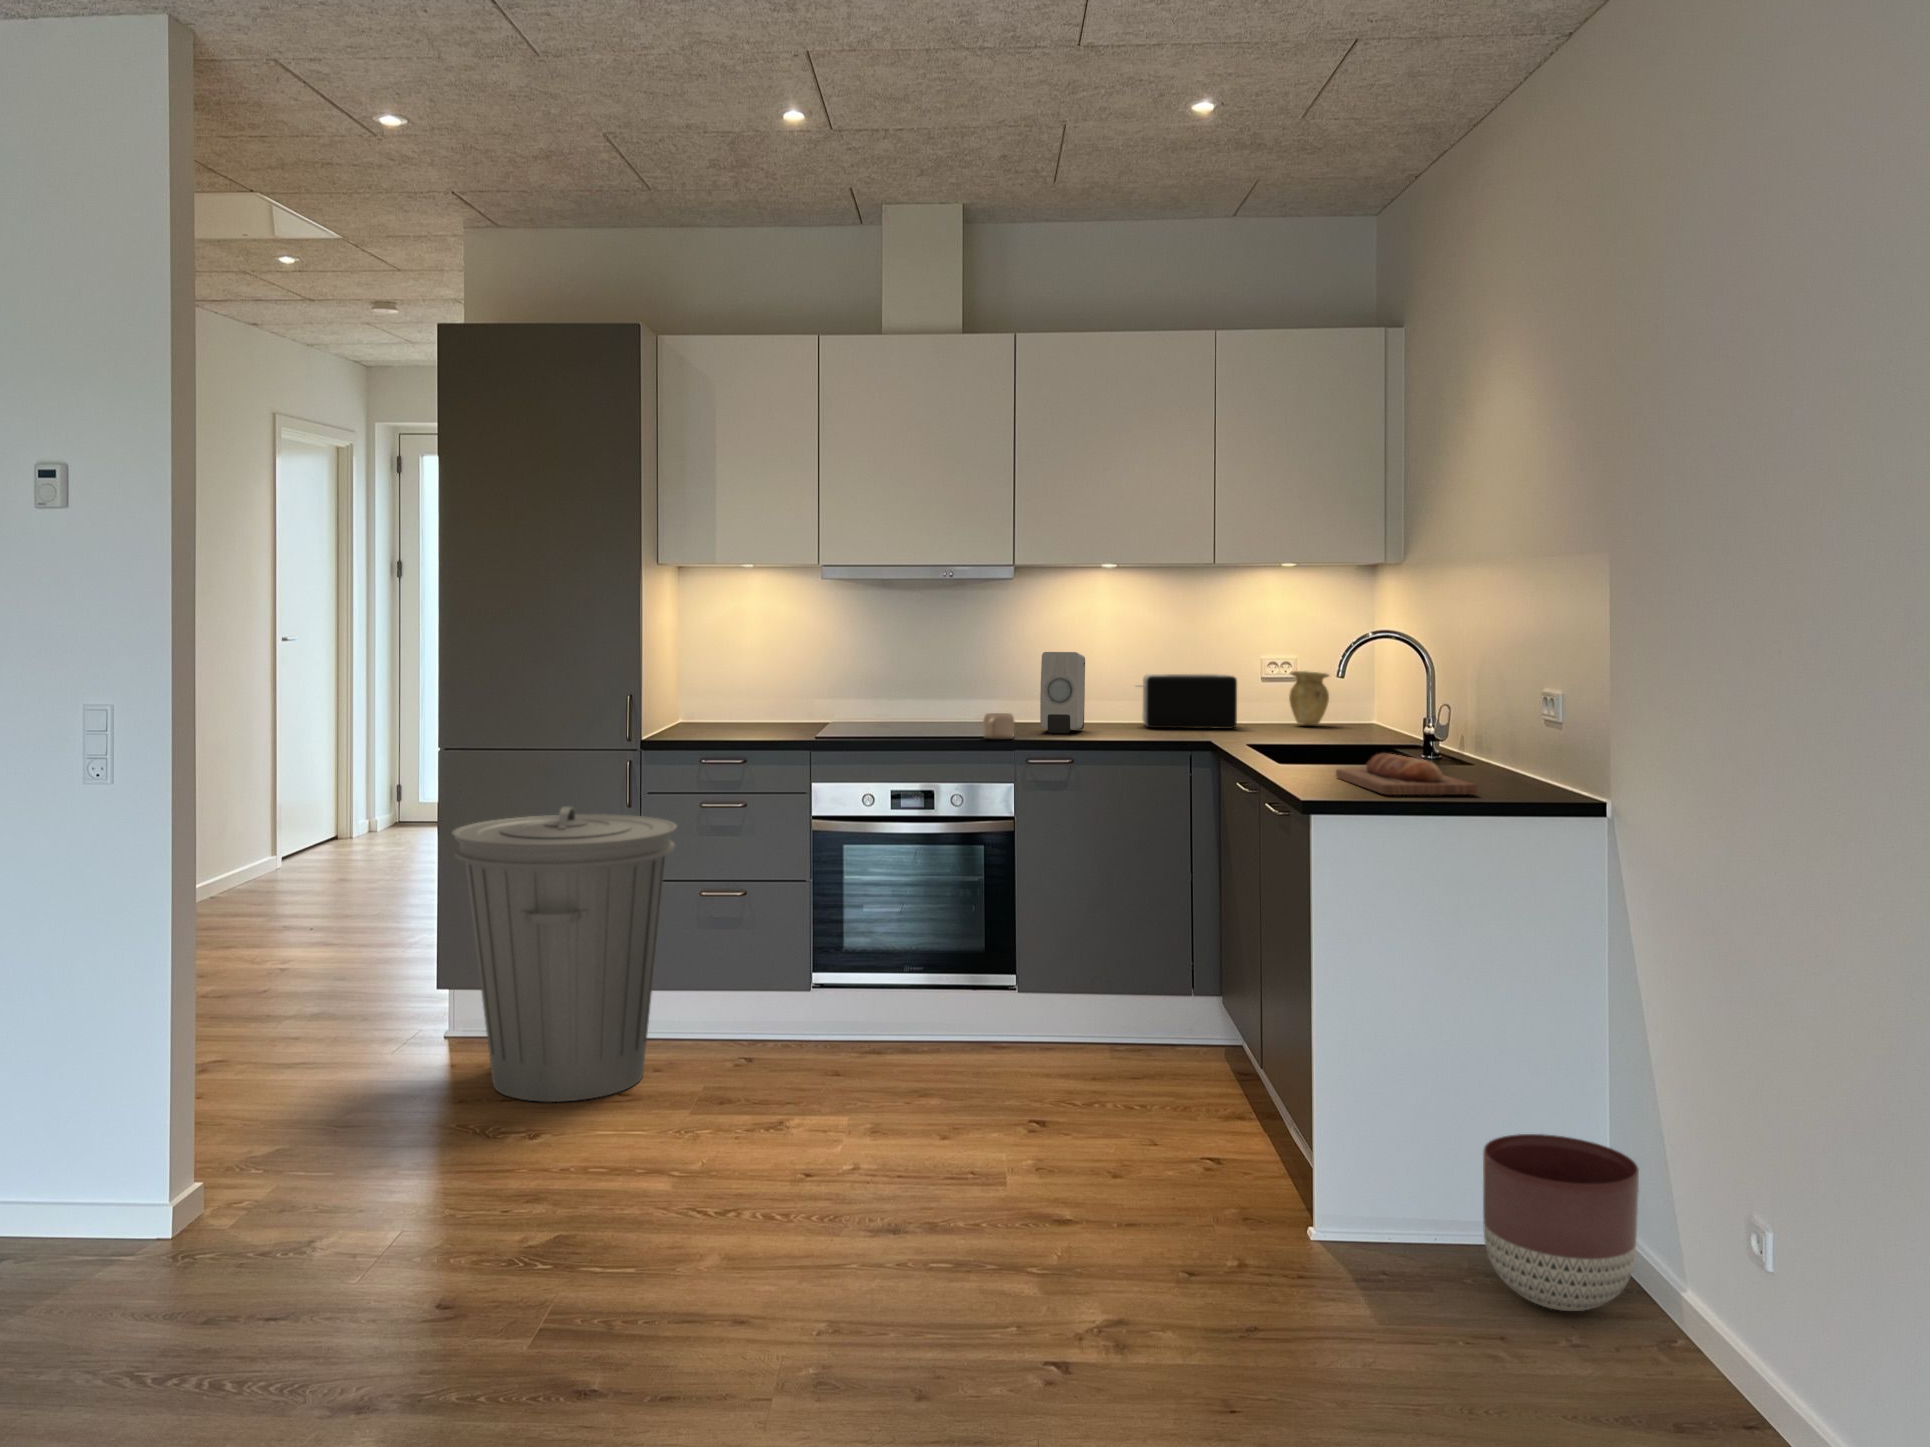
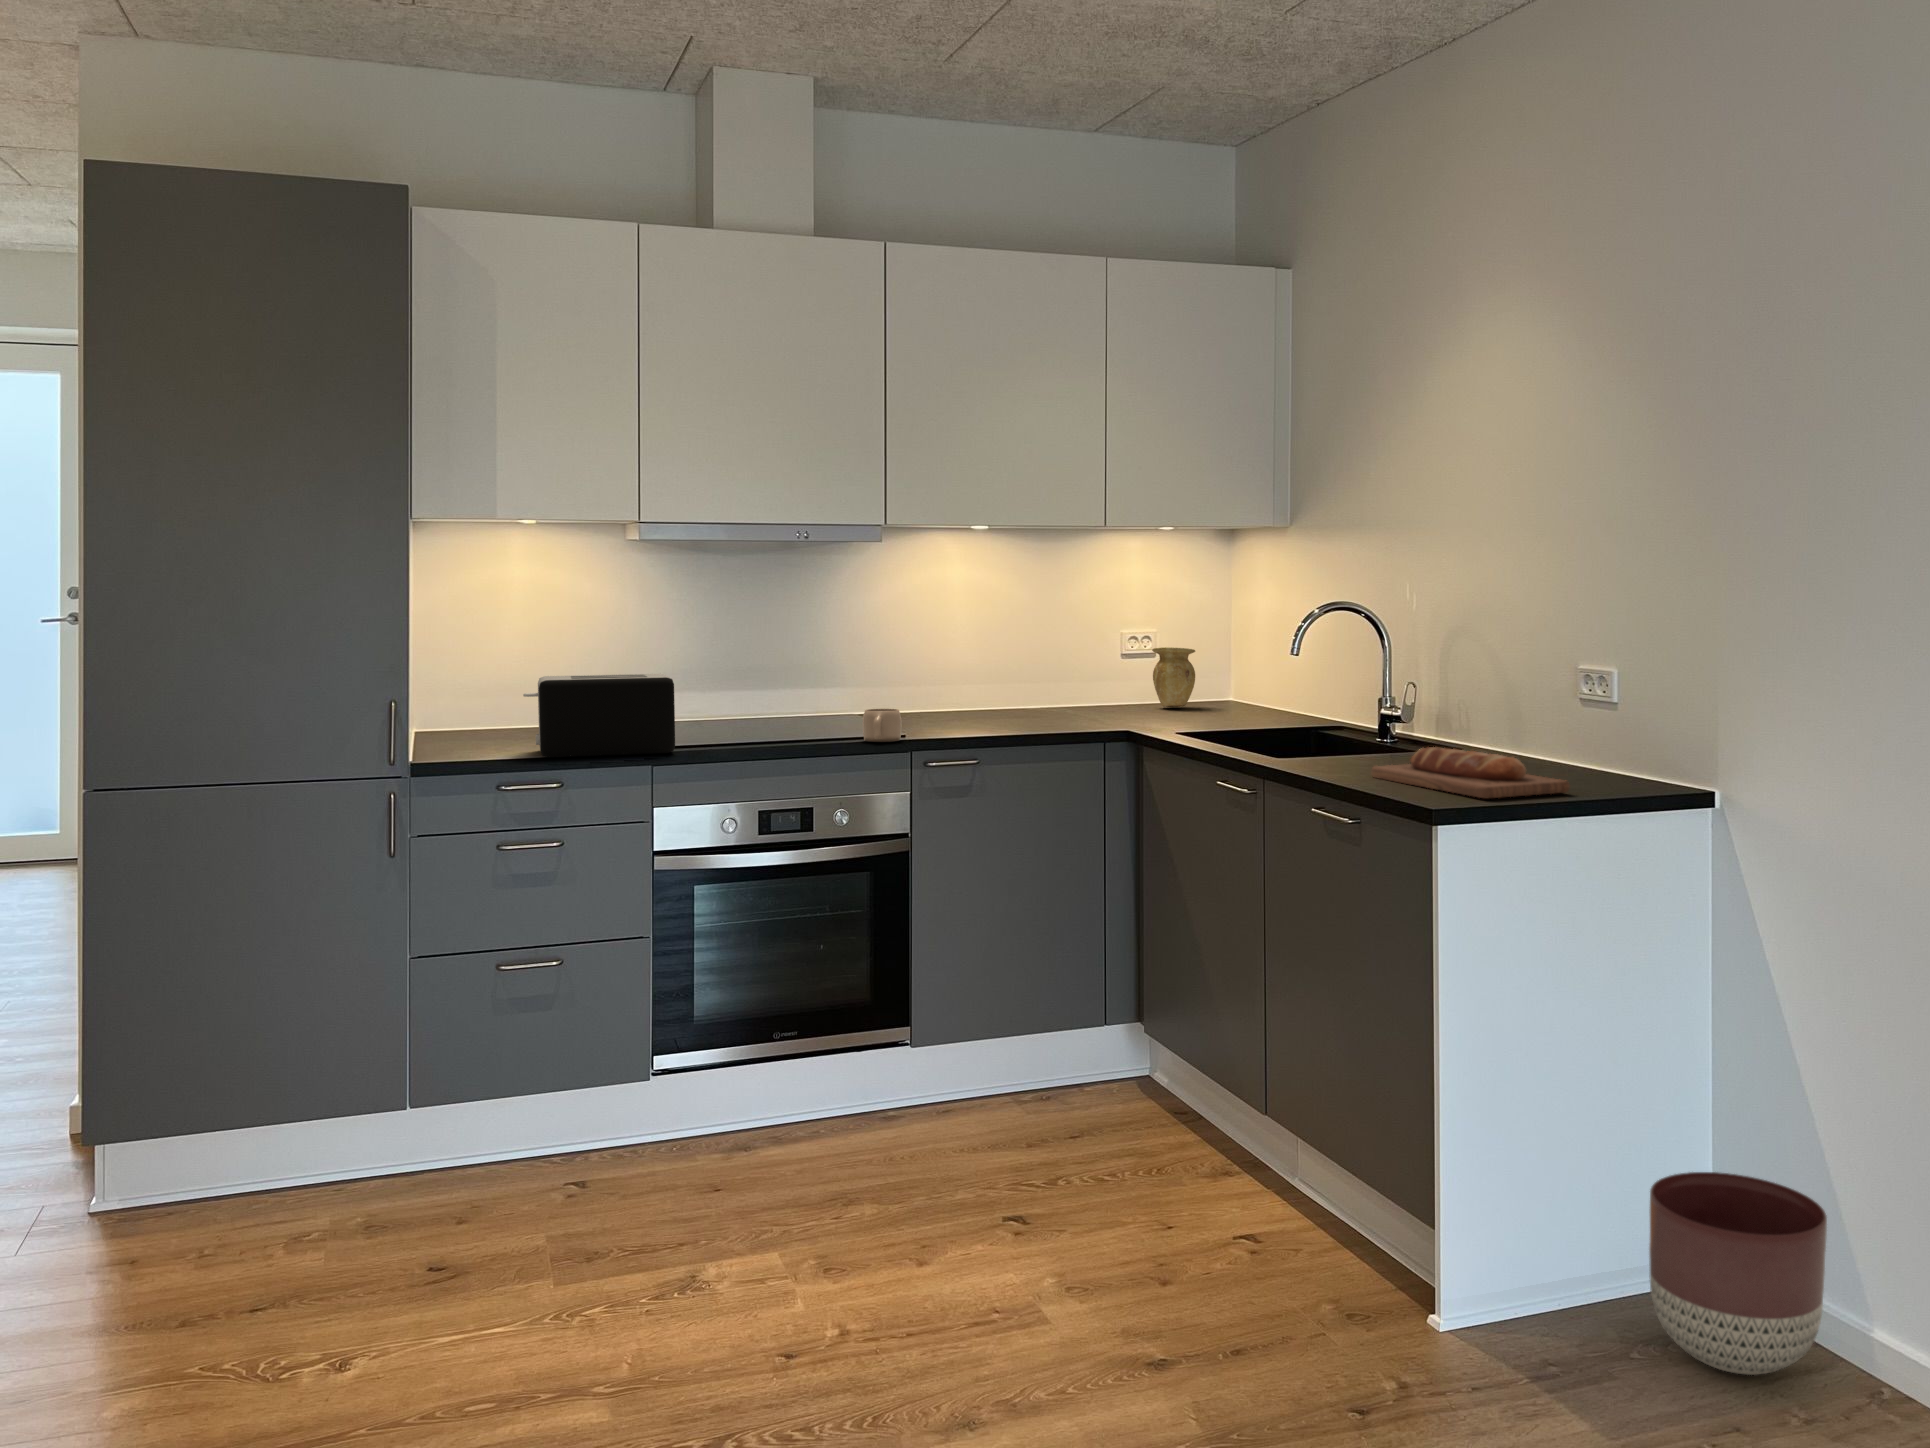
soap dispenser: present [1040,652,1085,733] -> none [909,631,958,730]
toaster: present [1136,674,1237,729] -> present [523,674,675,758]
trash can: present [452,807,677,1102] -> none [147,869,496,1306]

